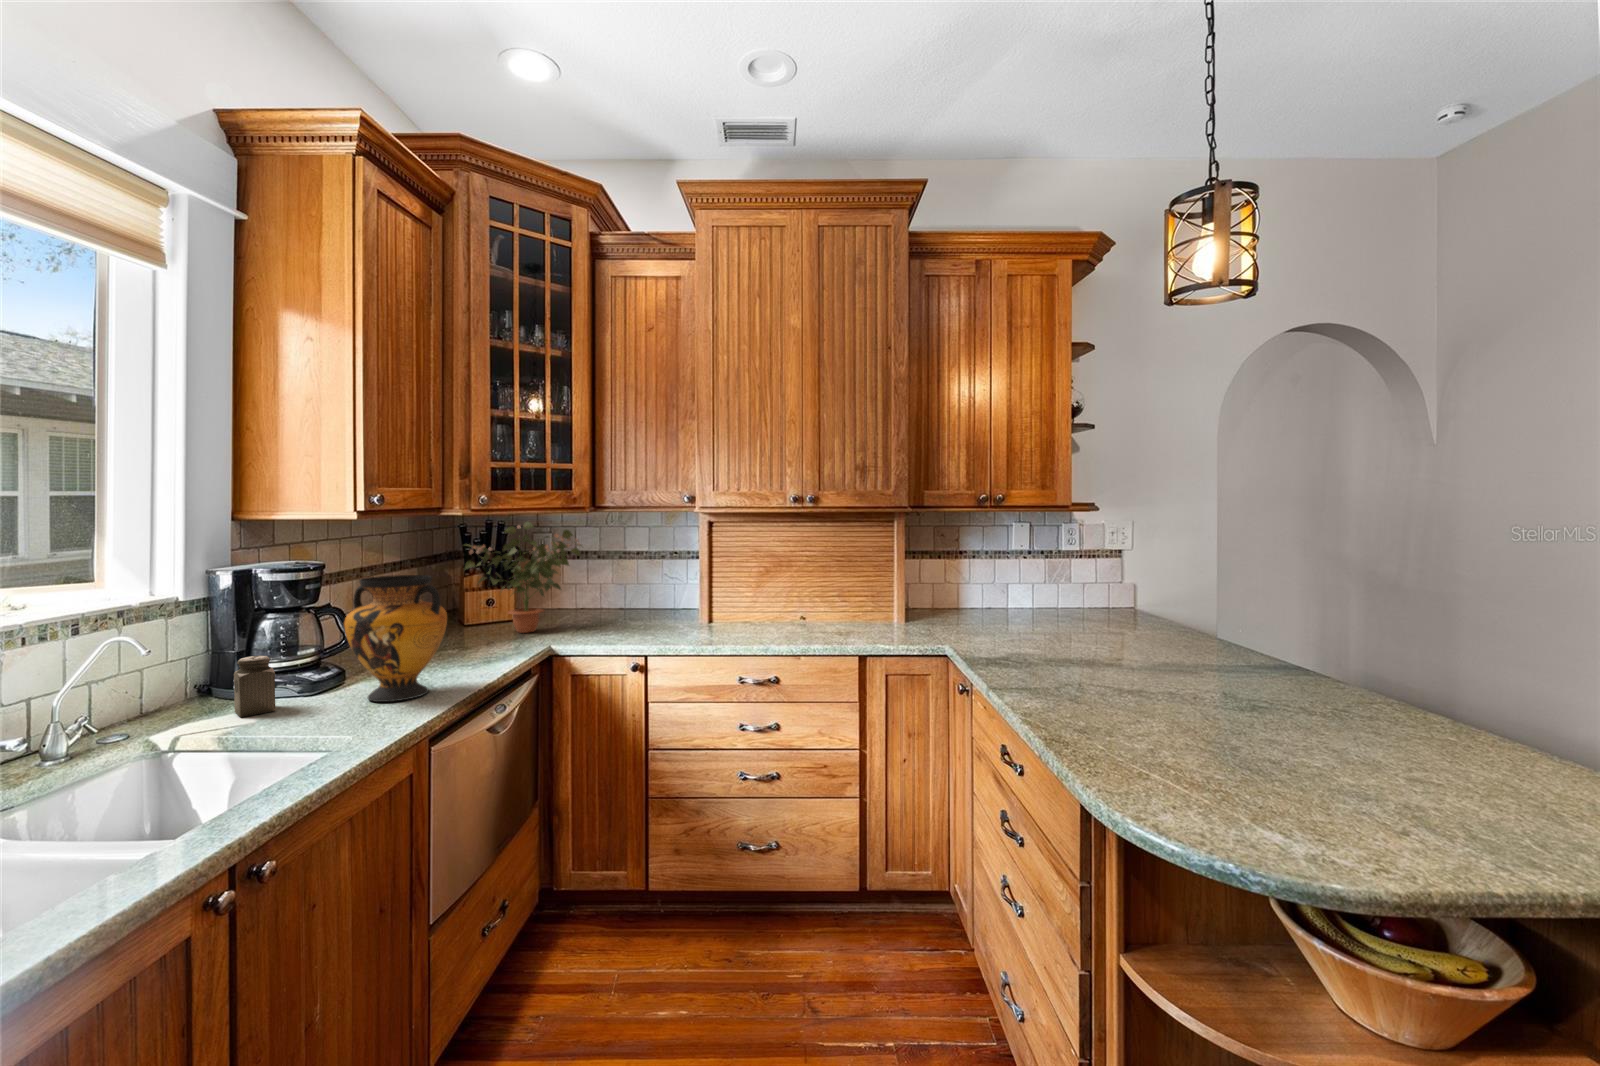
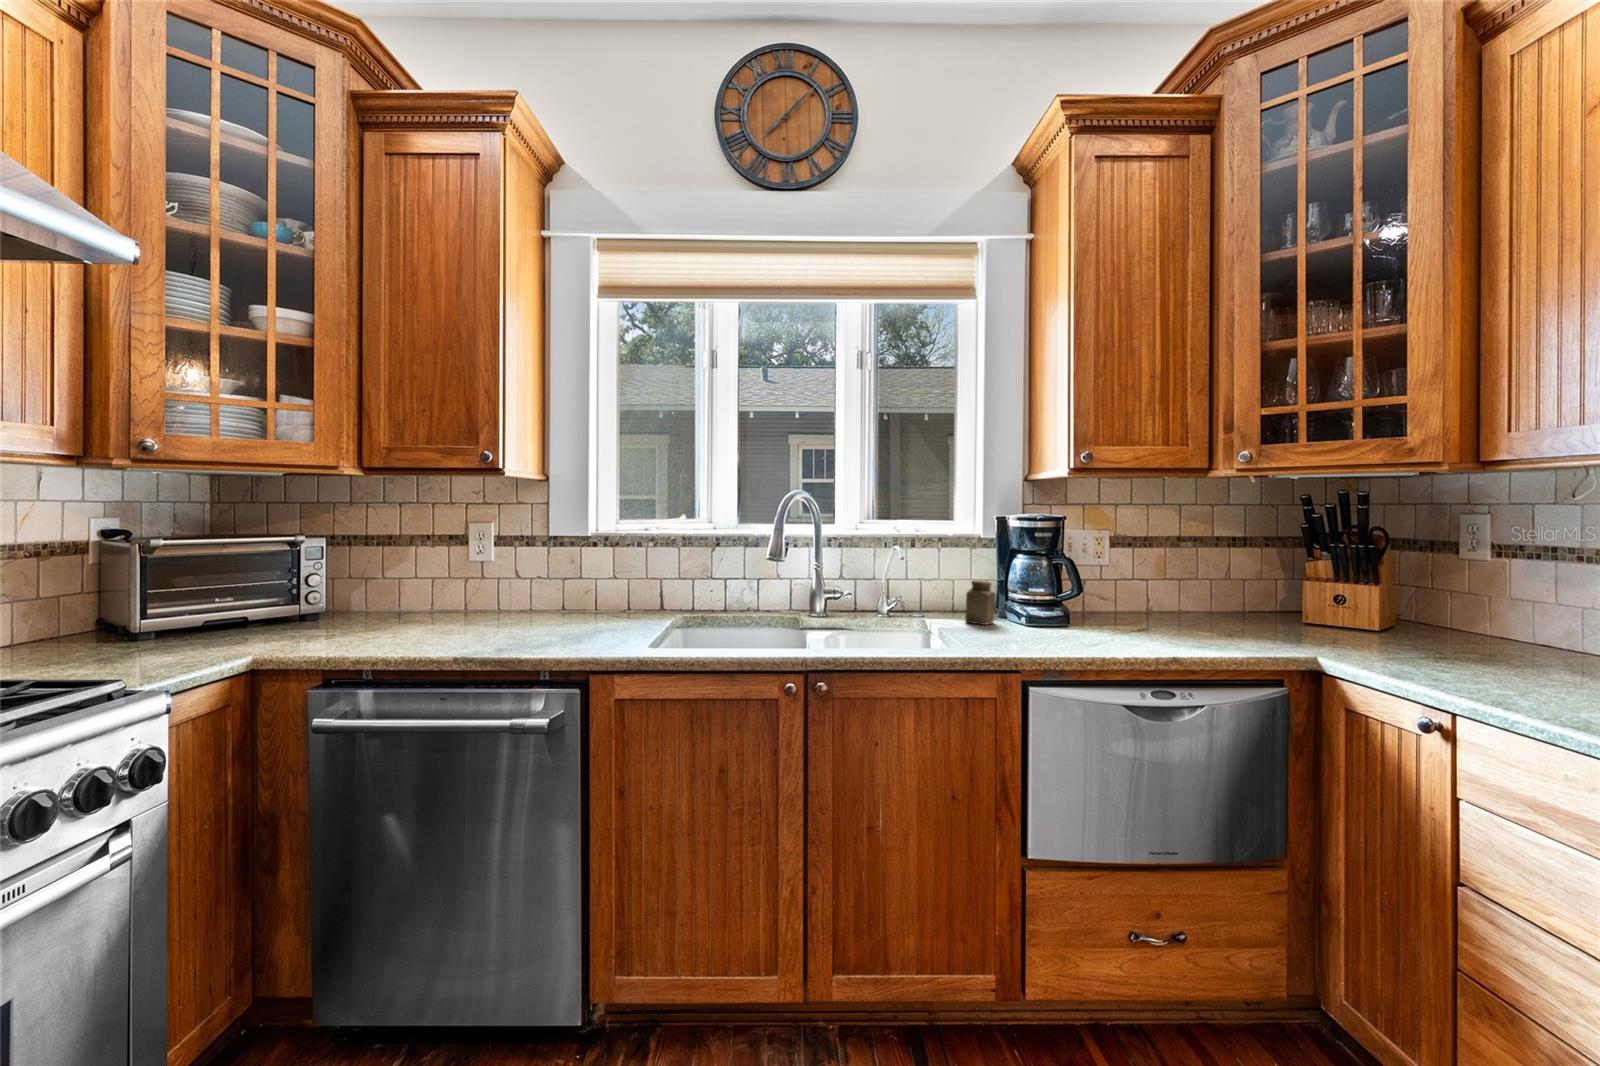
potted plant: present [465,522,581,633] -> none [1284,490,1472,643]
vase: present [344,575,447,702] -> none [1020,526,1113,645]

